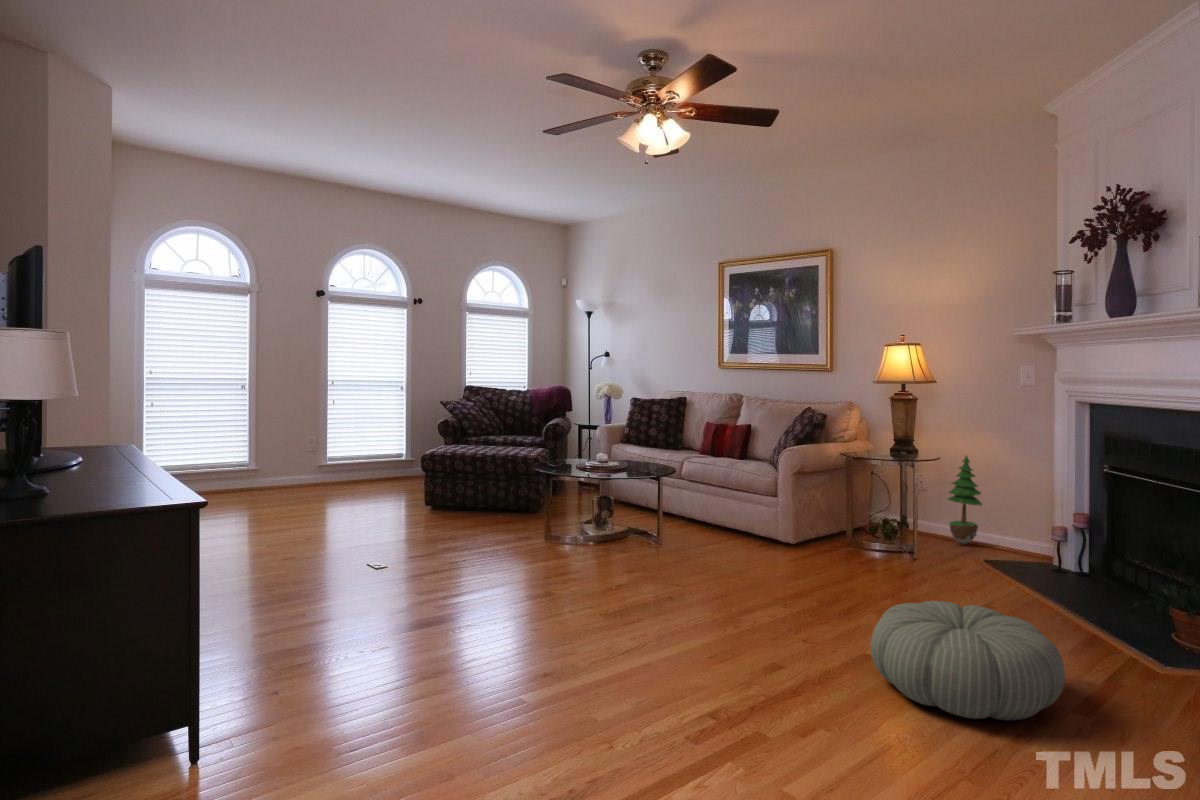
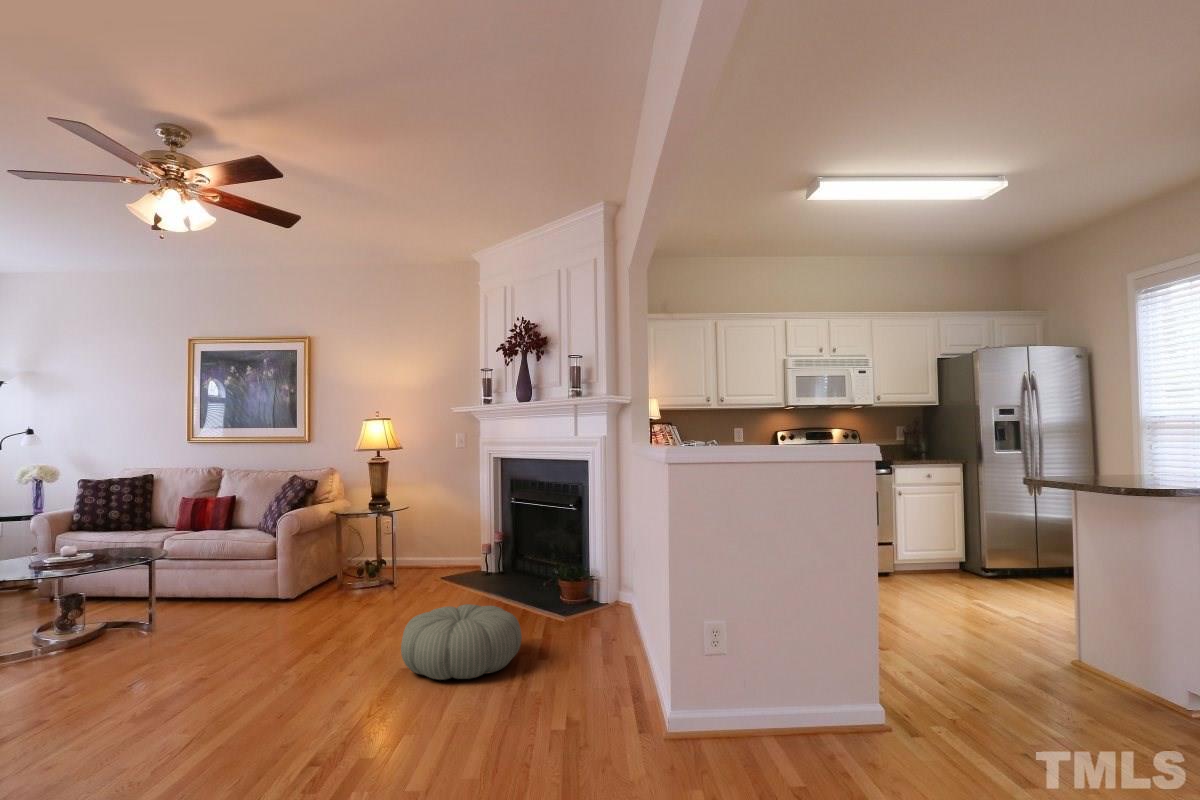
potted tree: present [947,455,982,545] -> none [414,503,441,575]

